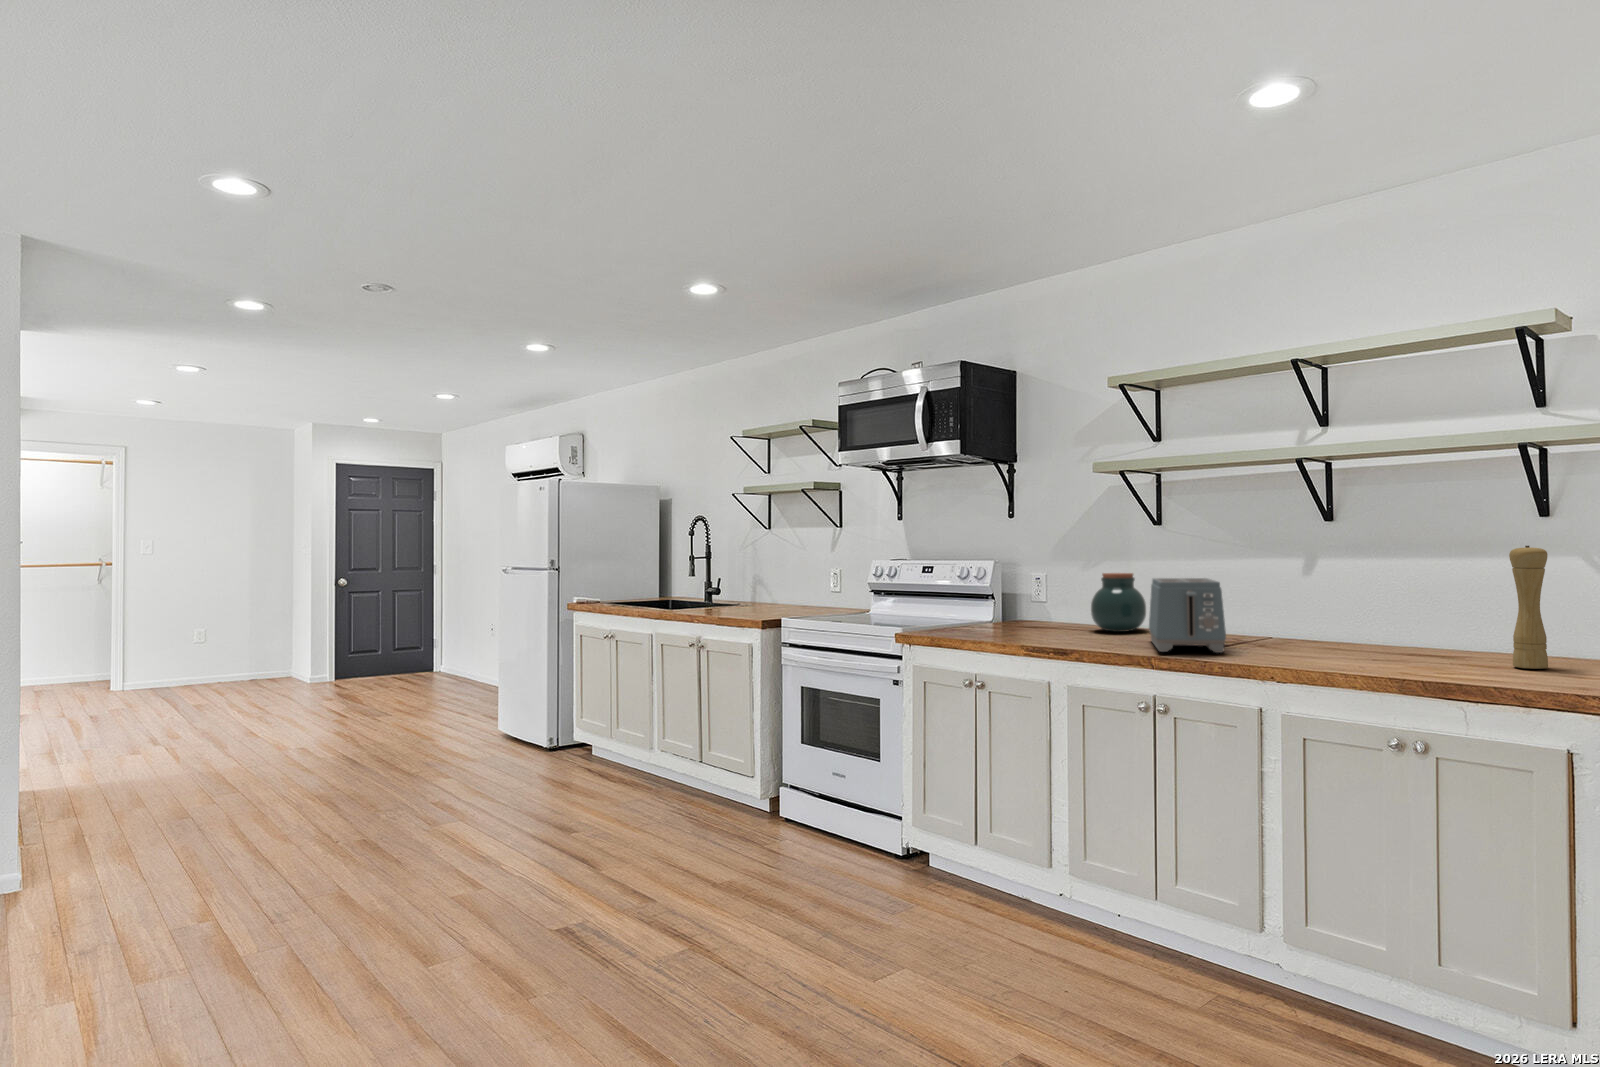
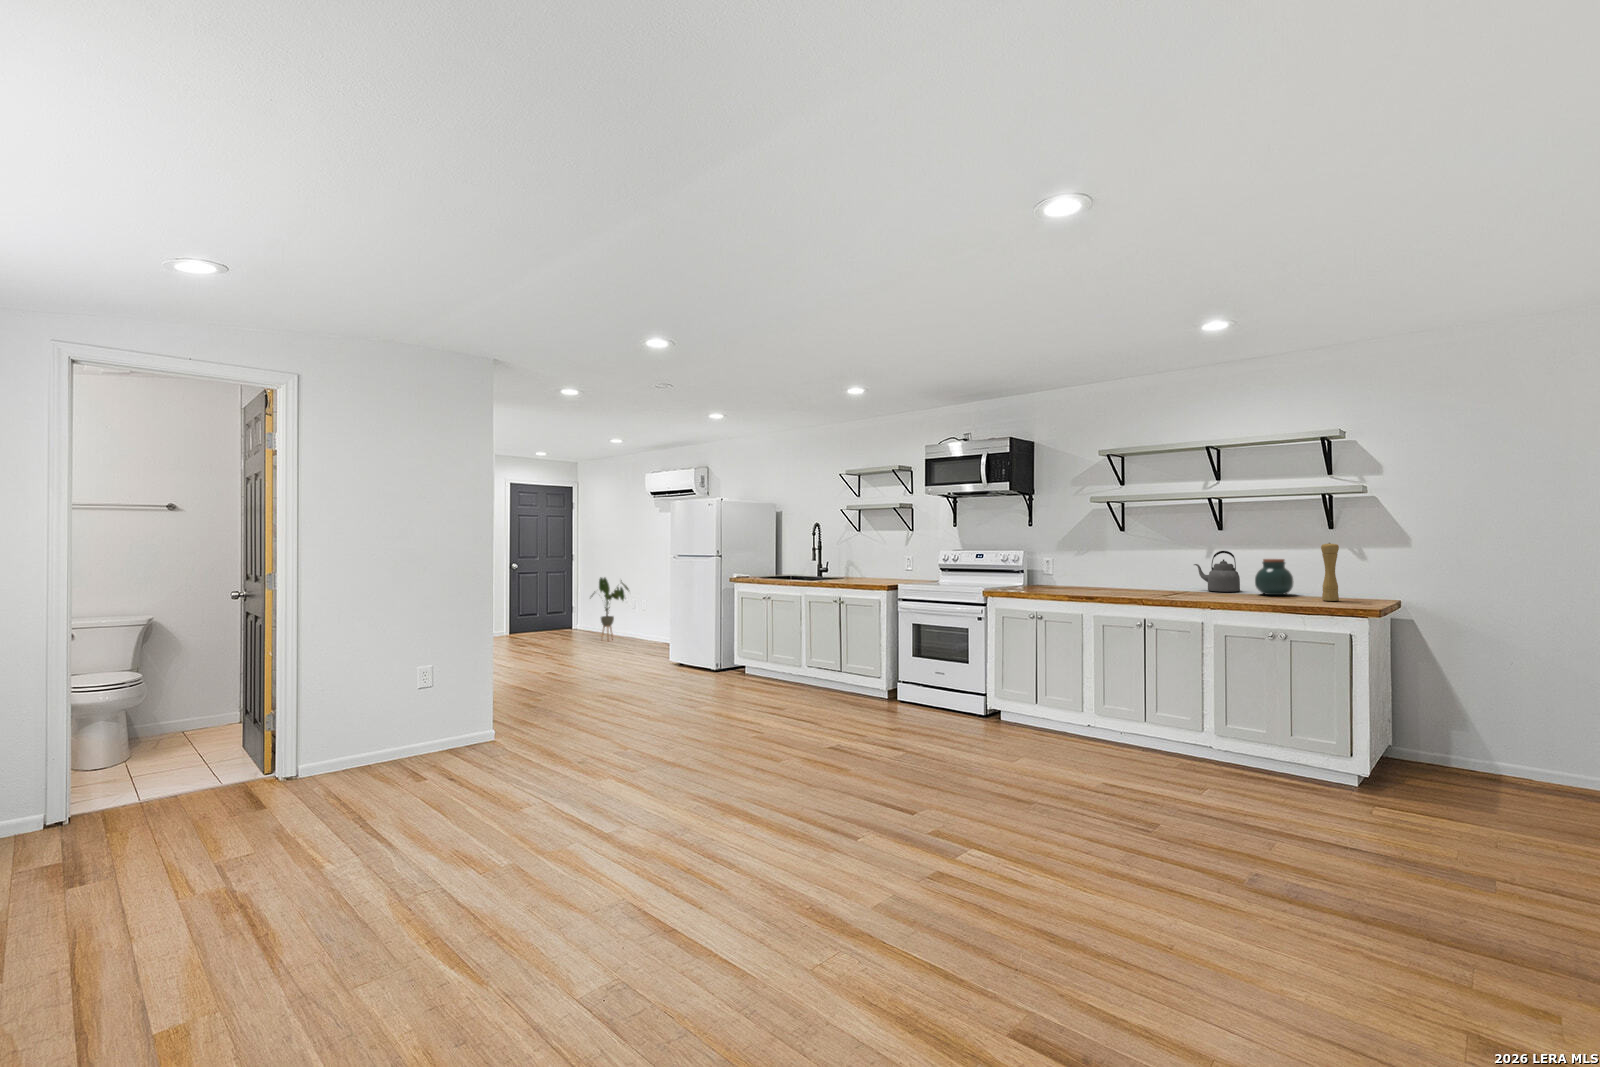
kettle: none [1275,561,1363,642] -> present [1194,551,1240,592]
jar: present [1091,573,1146,632] -> present [1255,559,1294,595]
toaster: present [1149,578,1226,653] -> none [1129,559,1178,597]
house plant: none [435,600,496,695] -> present [592,578,629,640]

